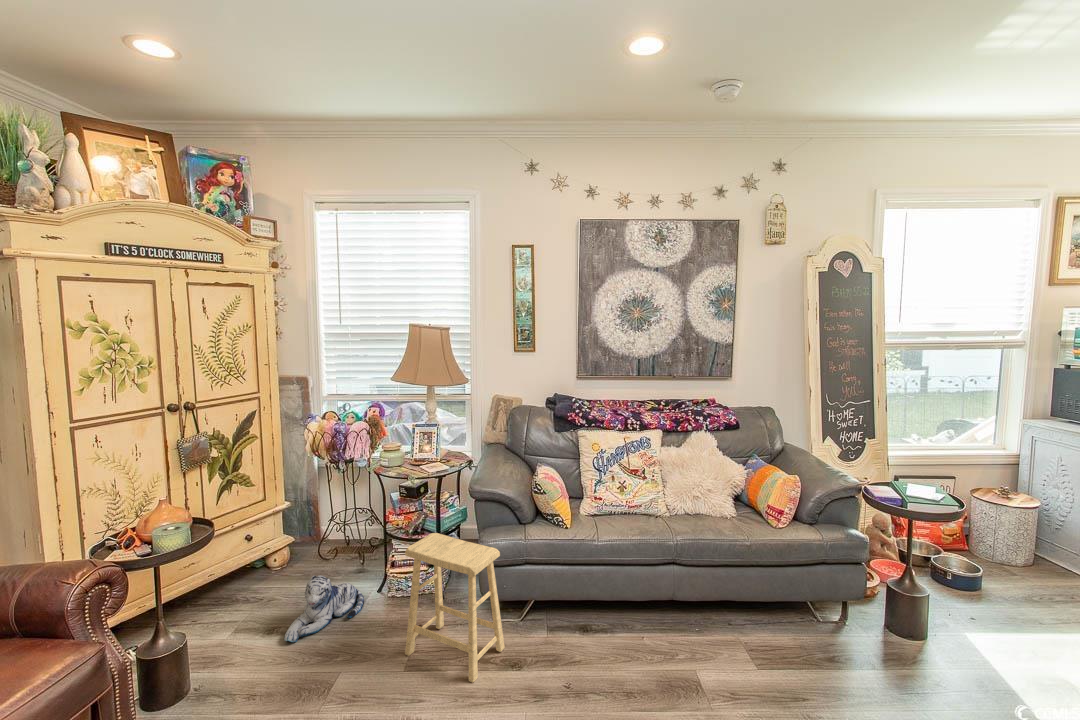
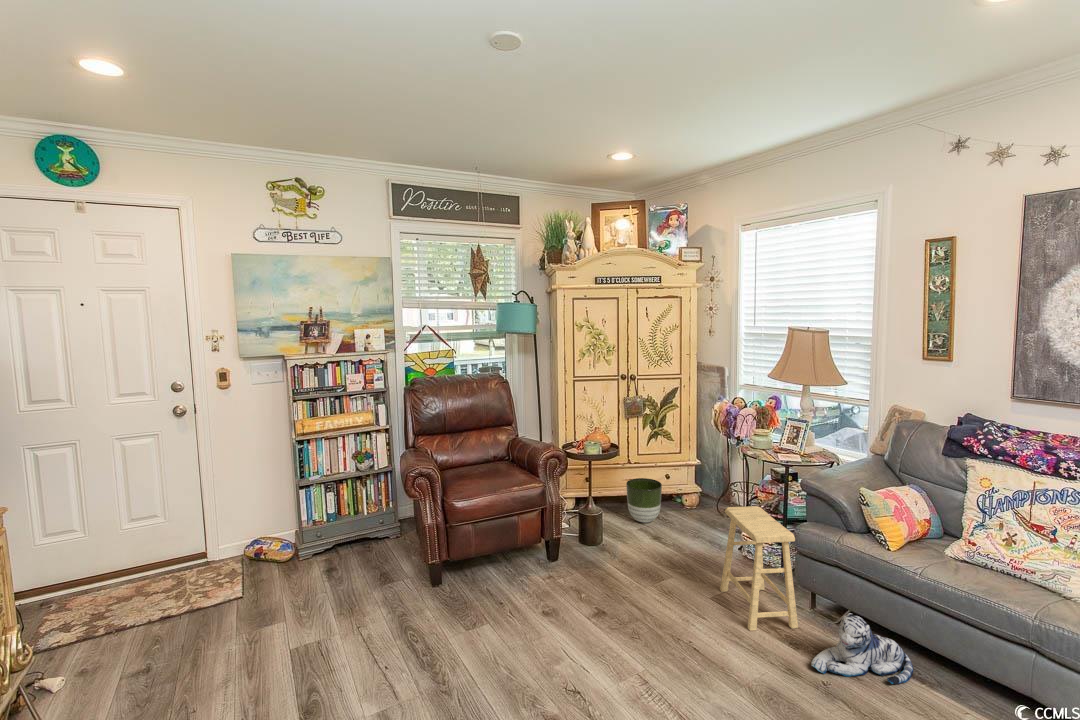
planter: none [197,550,258,621] -> present [626,478,662,523]
plush toy: present [284,575,364,642] -> present [811,613,913,684]

